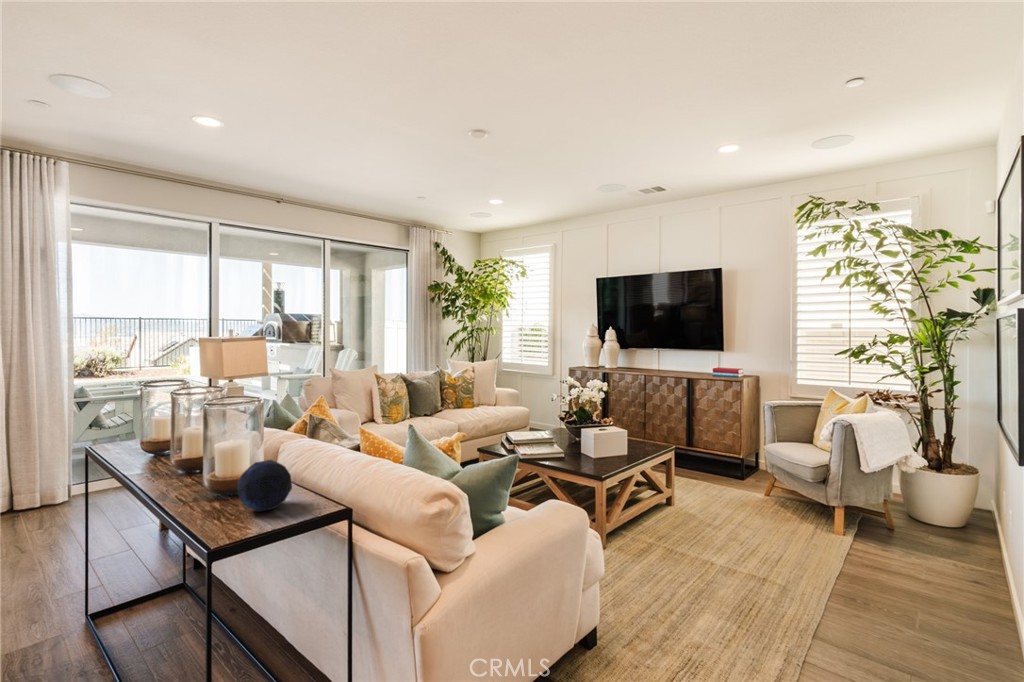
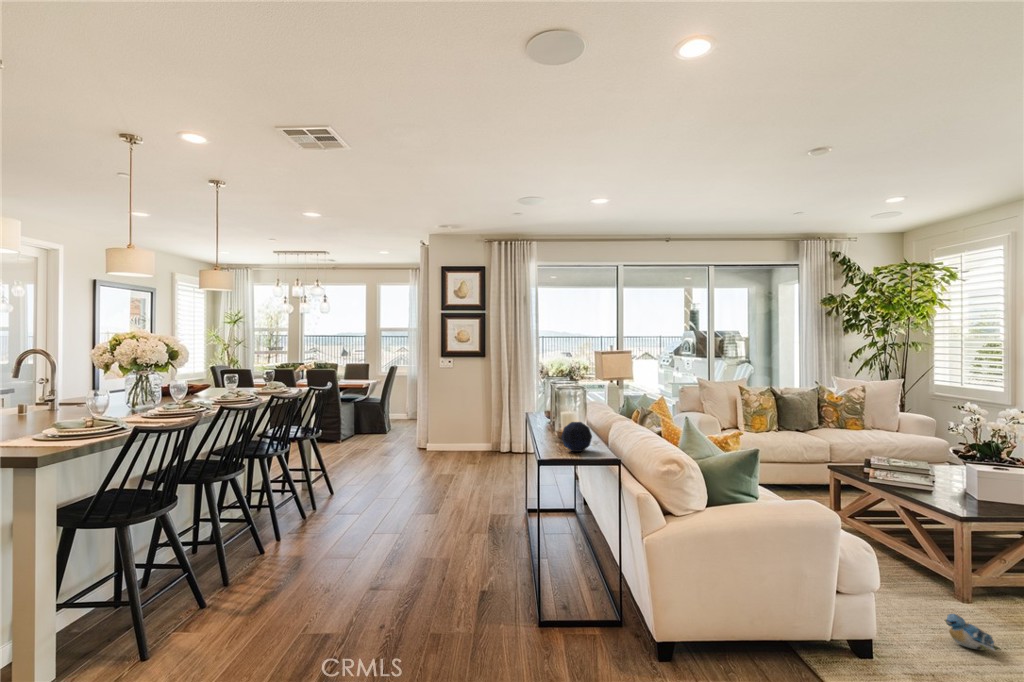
plush toy: none [623,573,659,599] -> present [945,614,1001,651]

